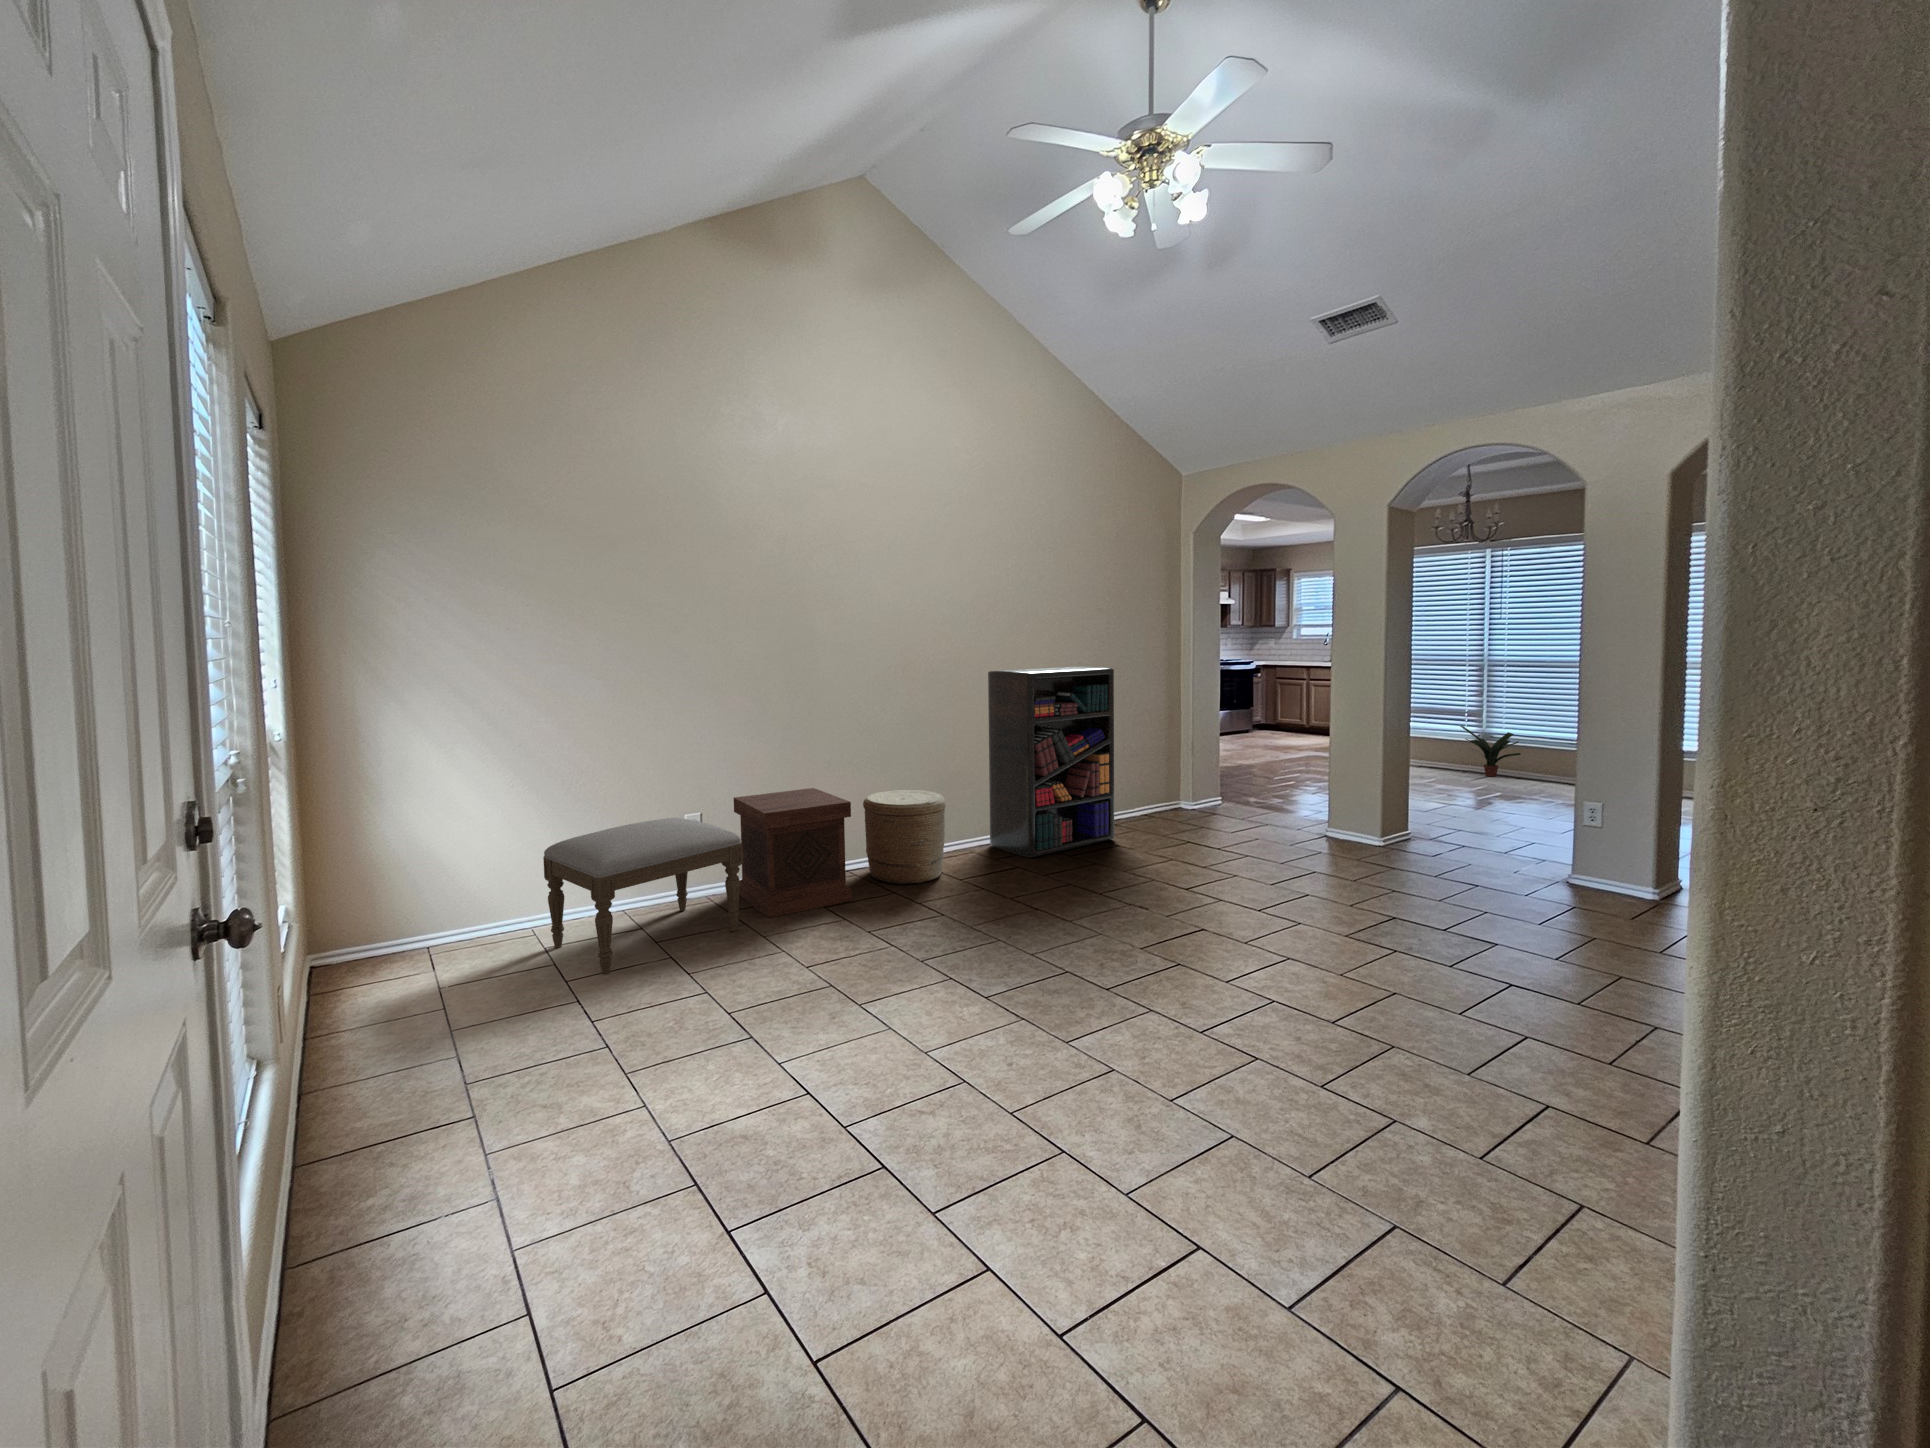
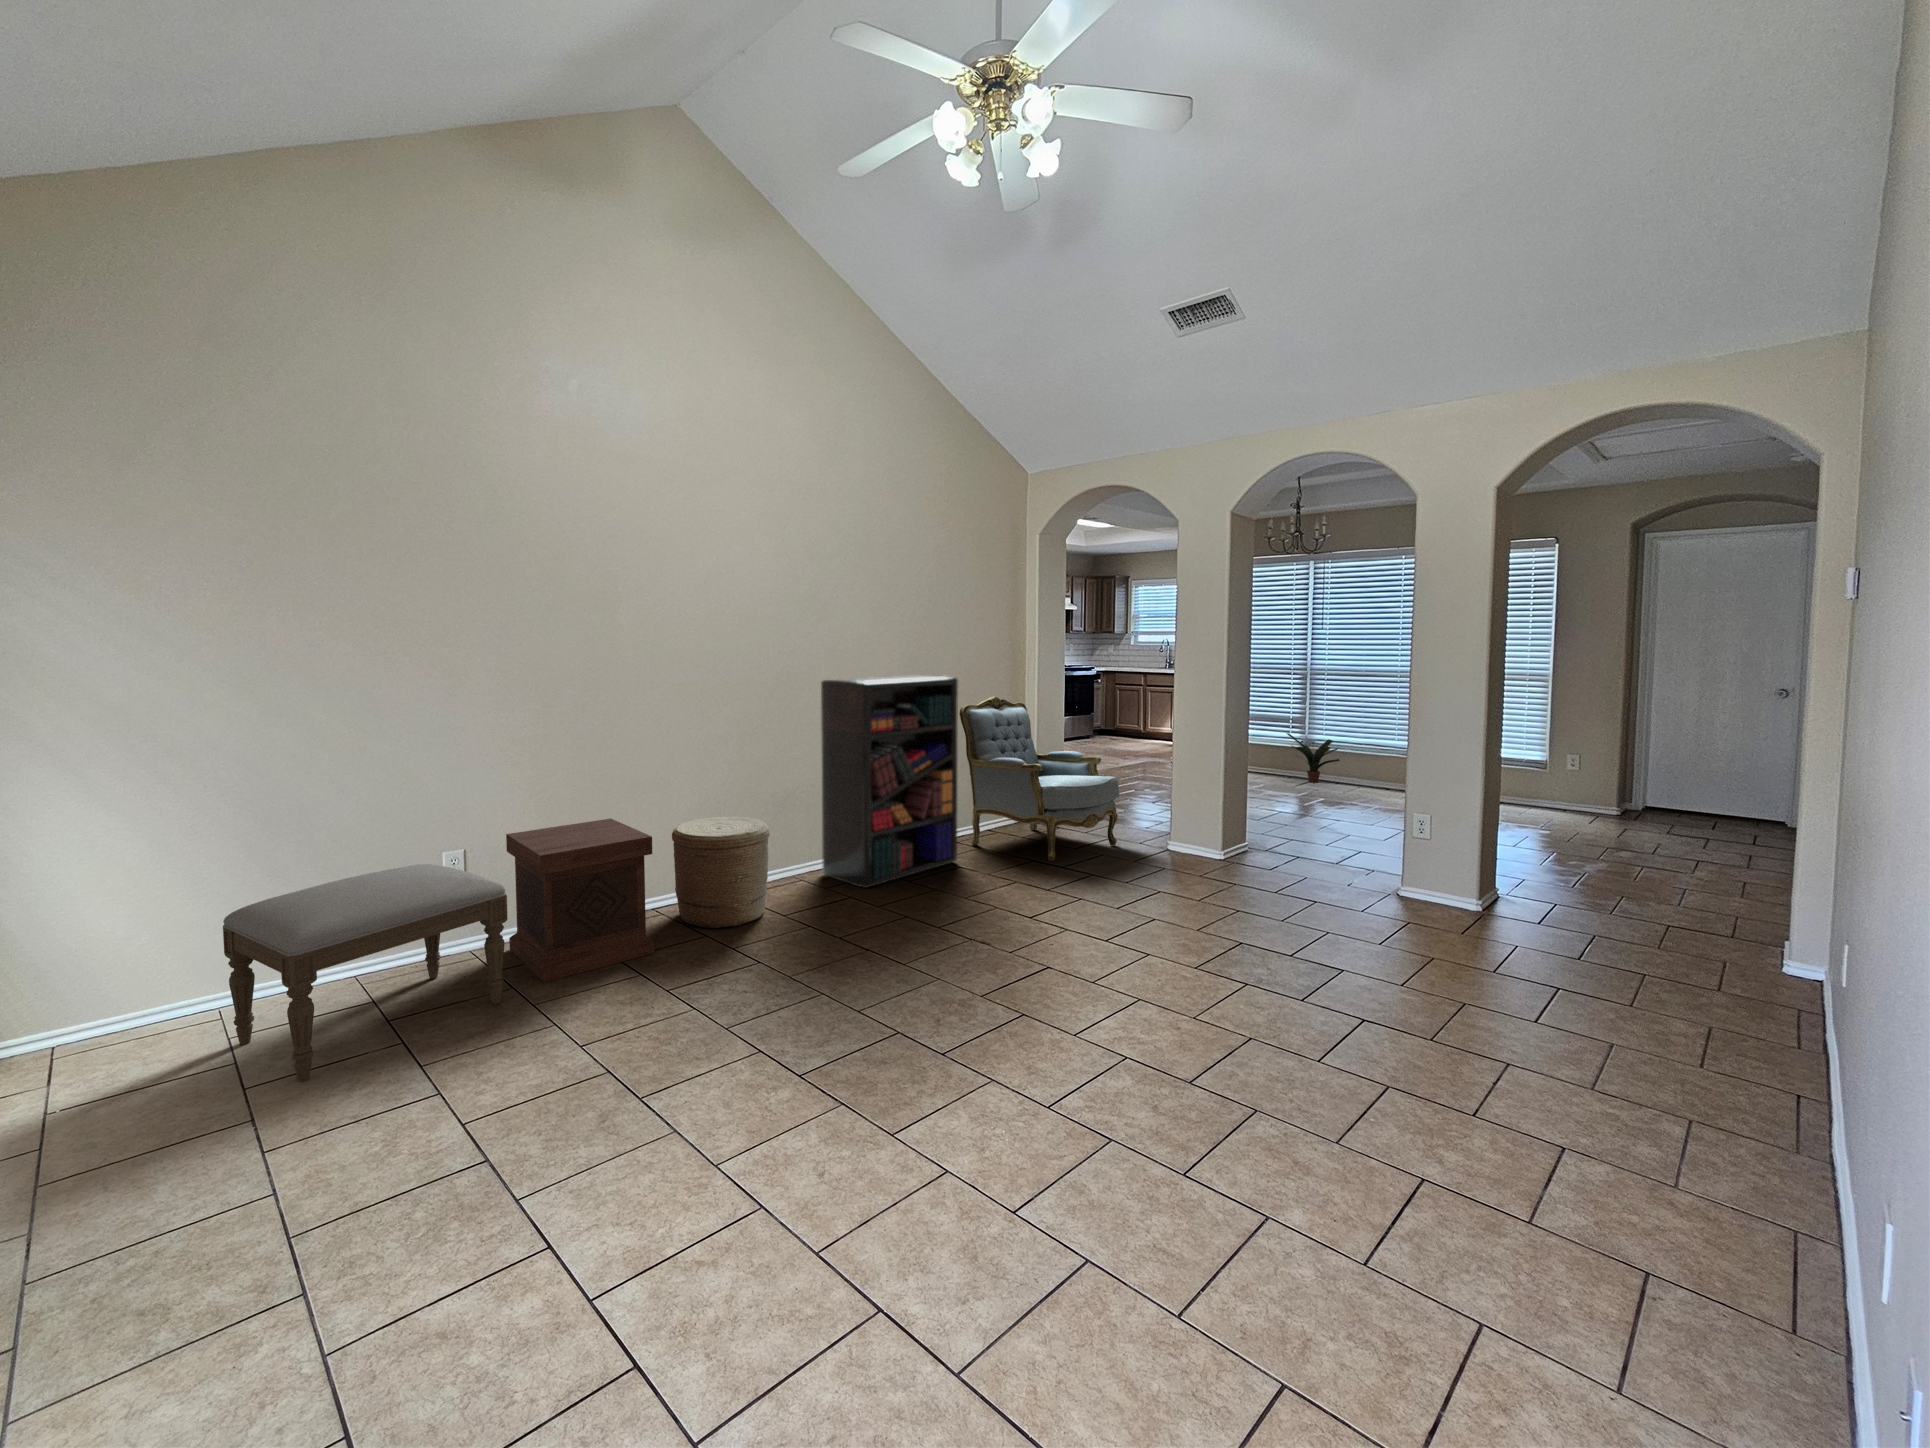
armchair: none [1115,687,1275,840] -> present [959,697,1119,861]

